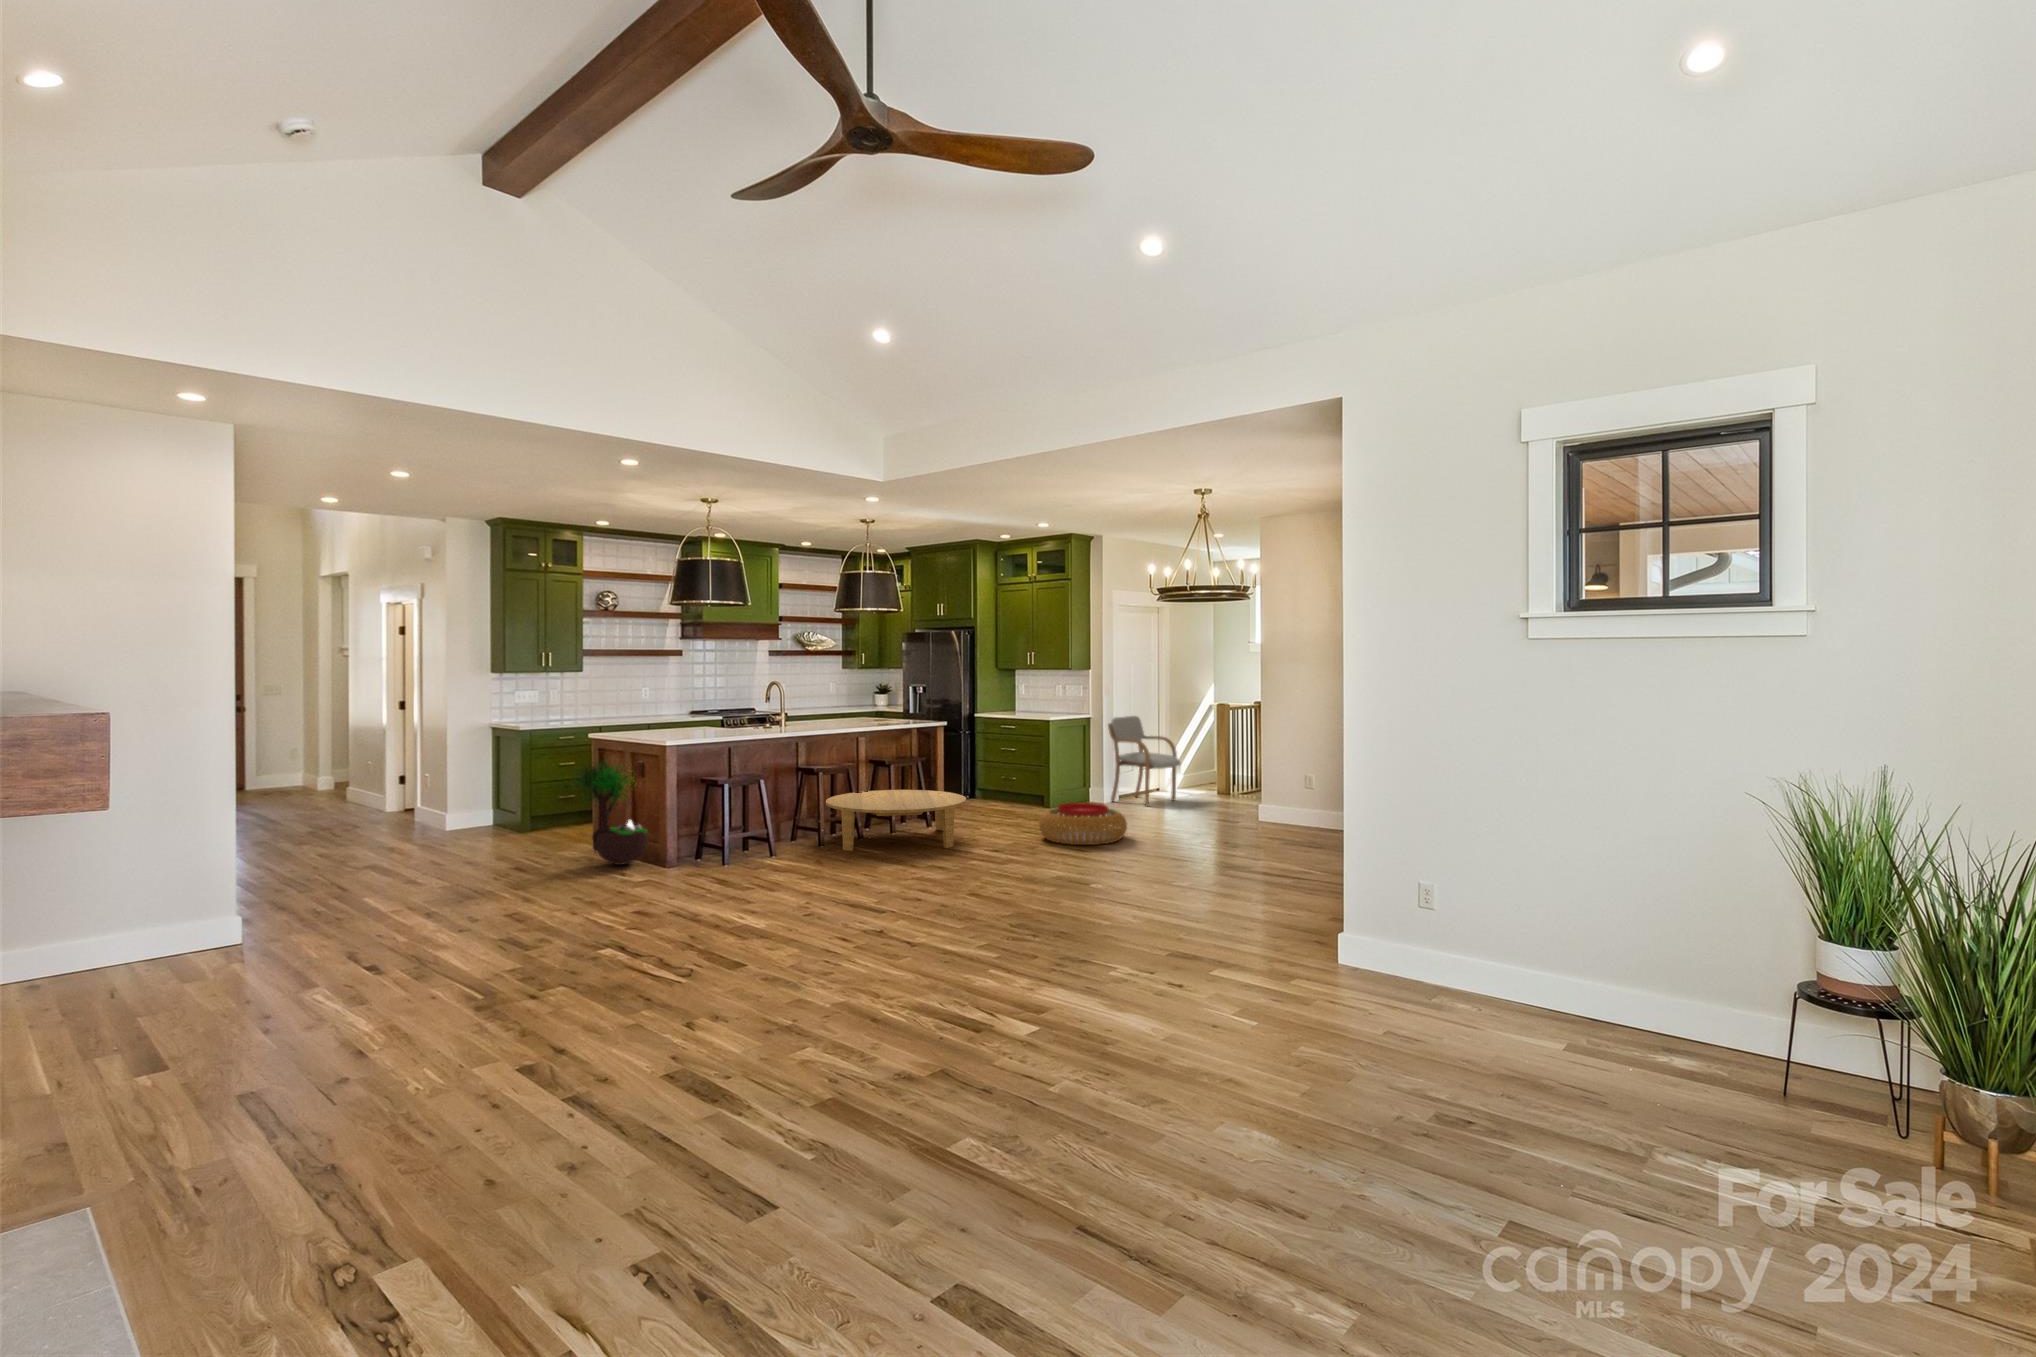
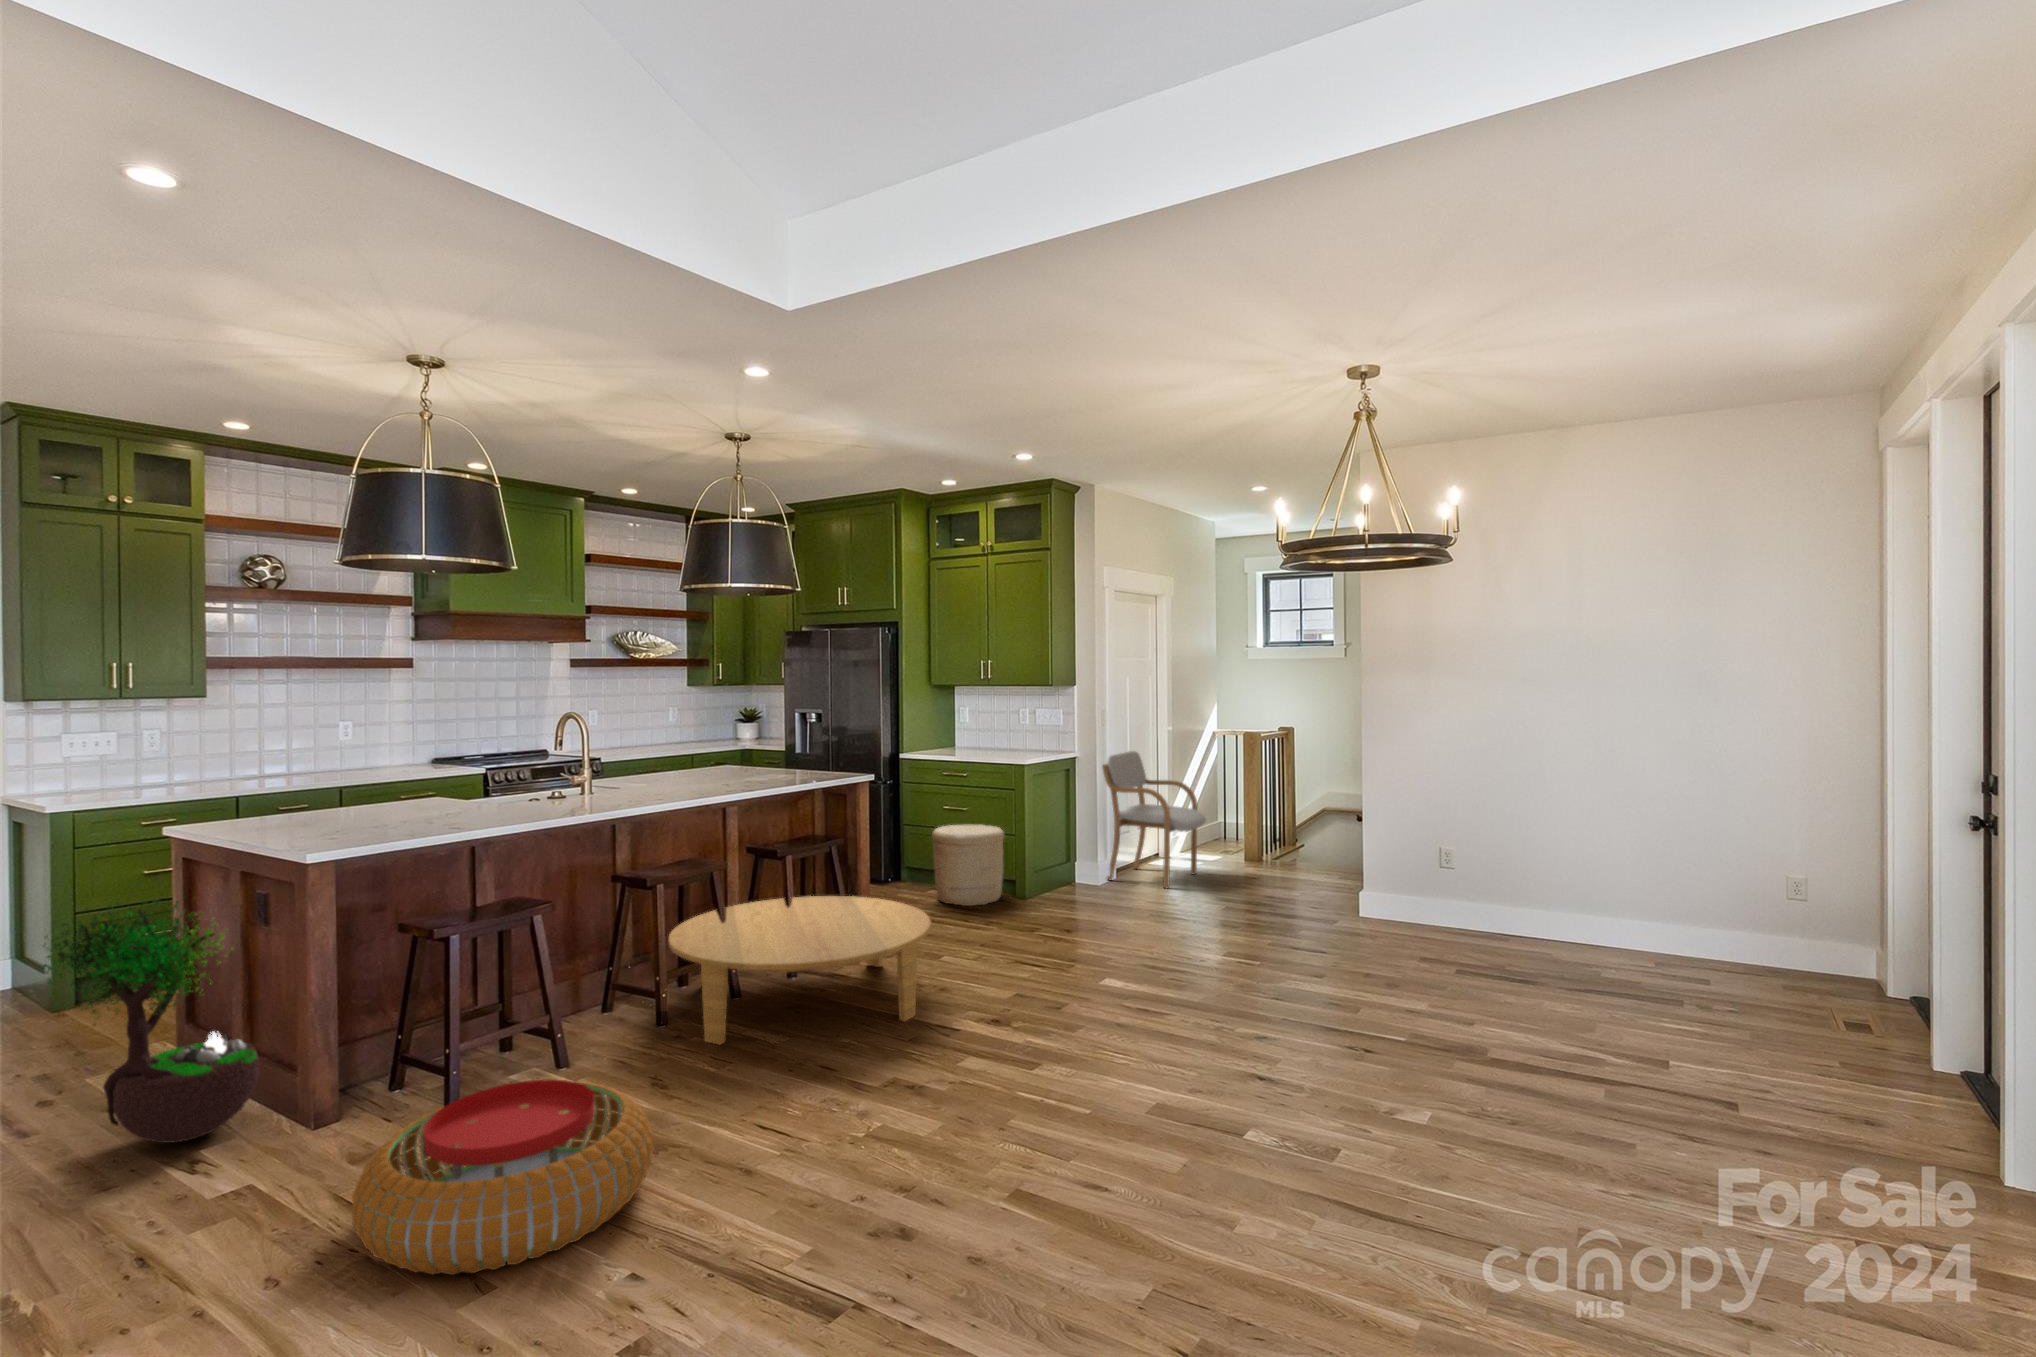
woven basket: none [990,760,1037,810] -> present [932,825,1004,906]
pouf: present [1039,803,1127,845] -> present [352,1079,654,1275]

